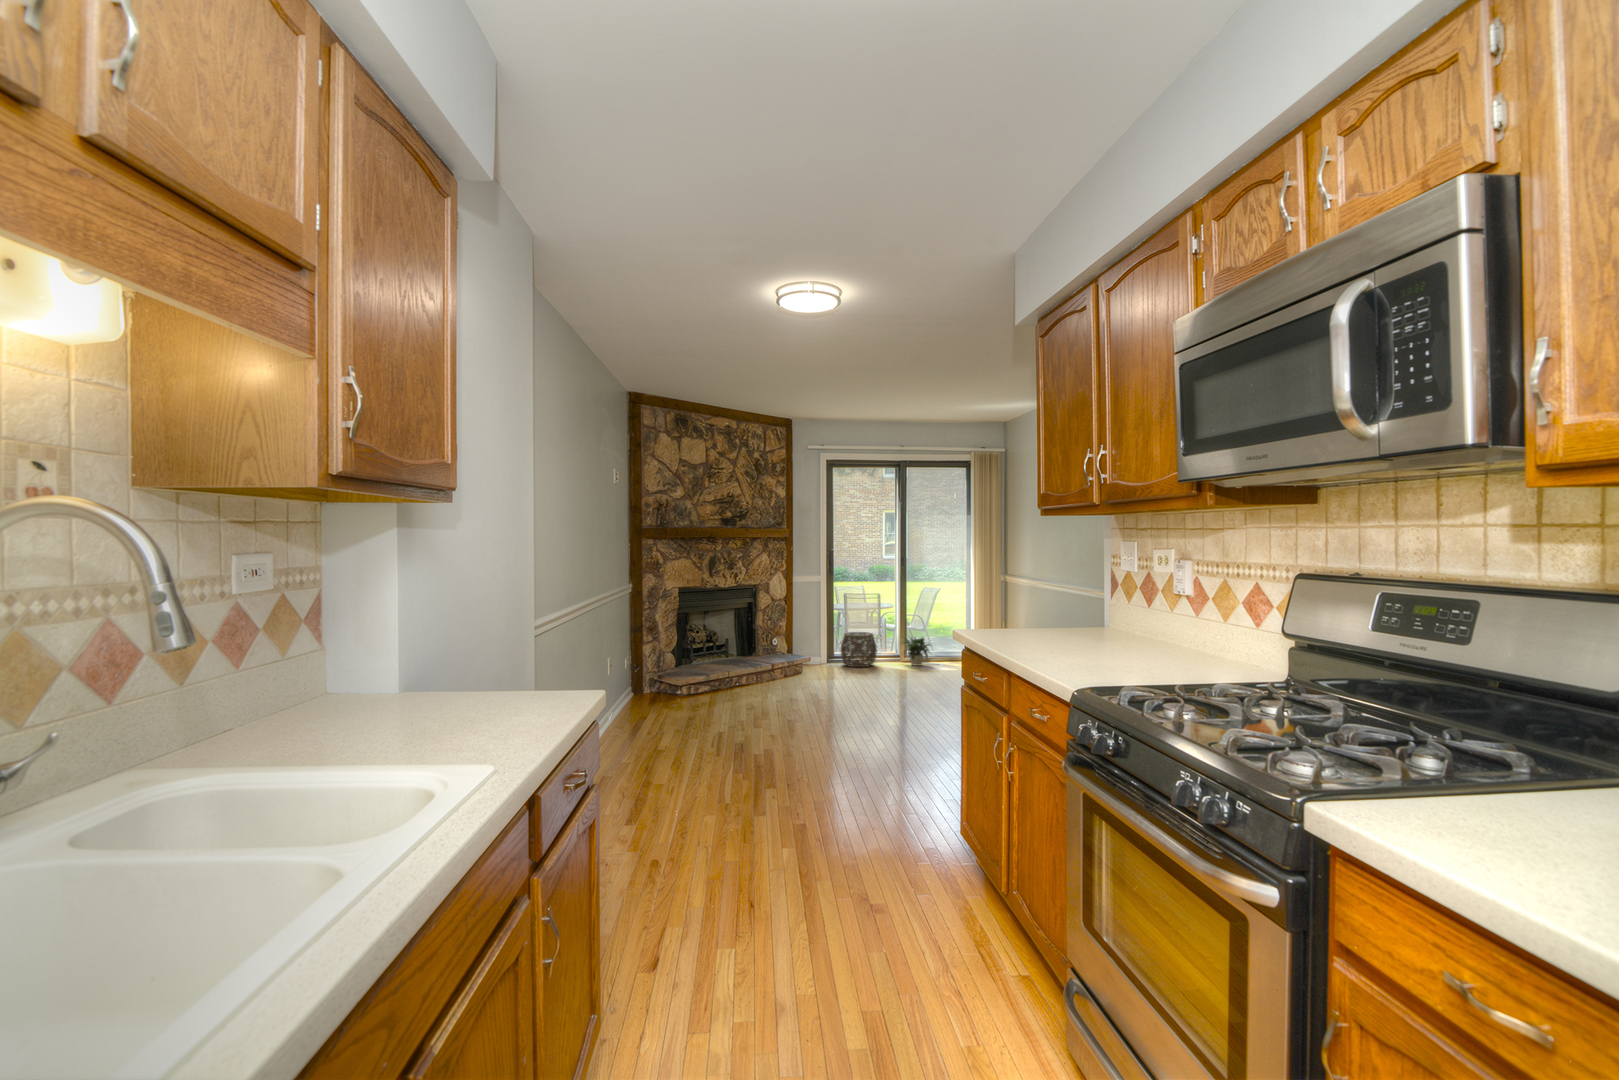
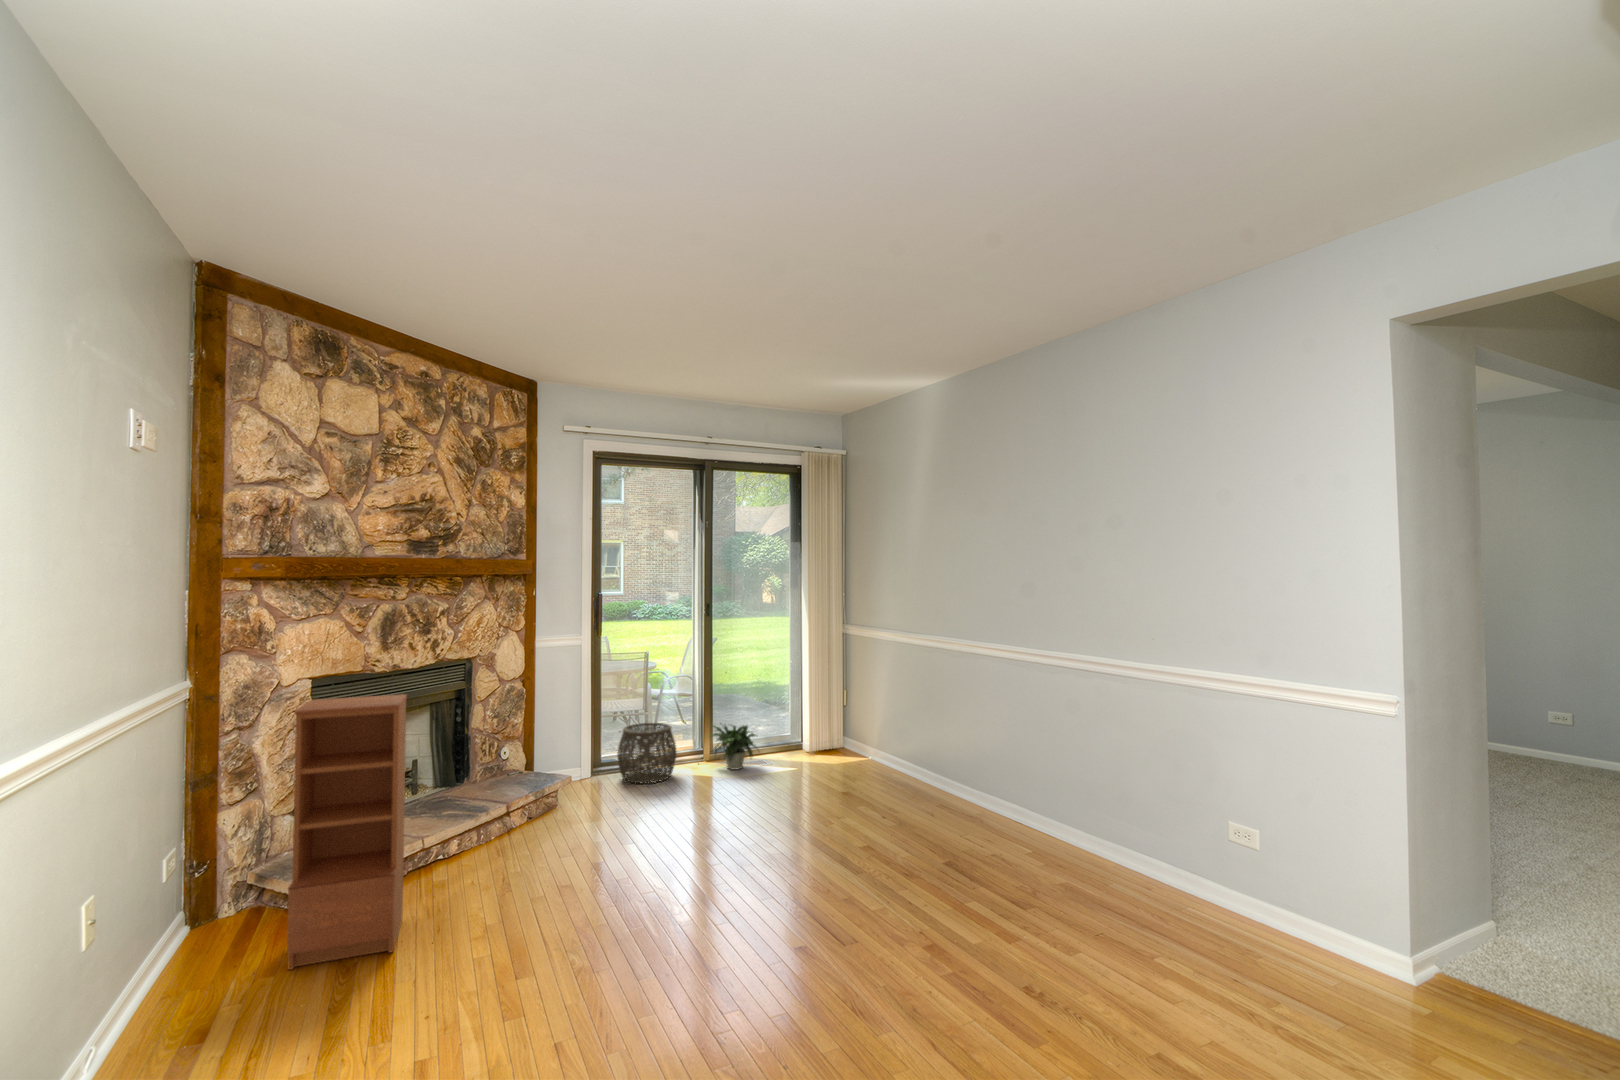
bookcase: none [671,594,718,710] -> present [287,694,407,970]

